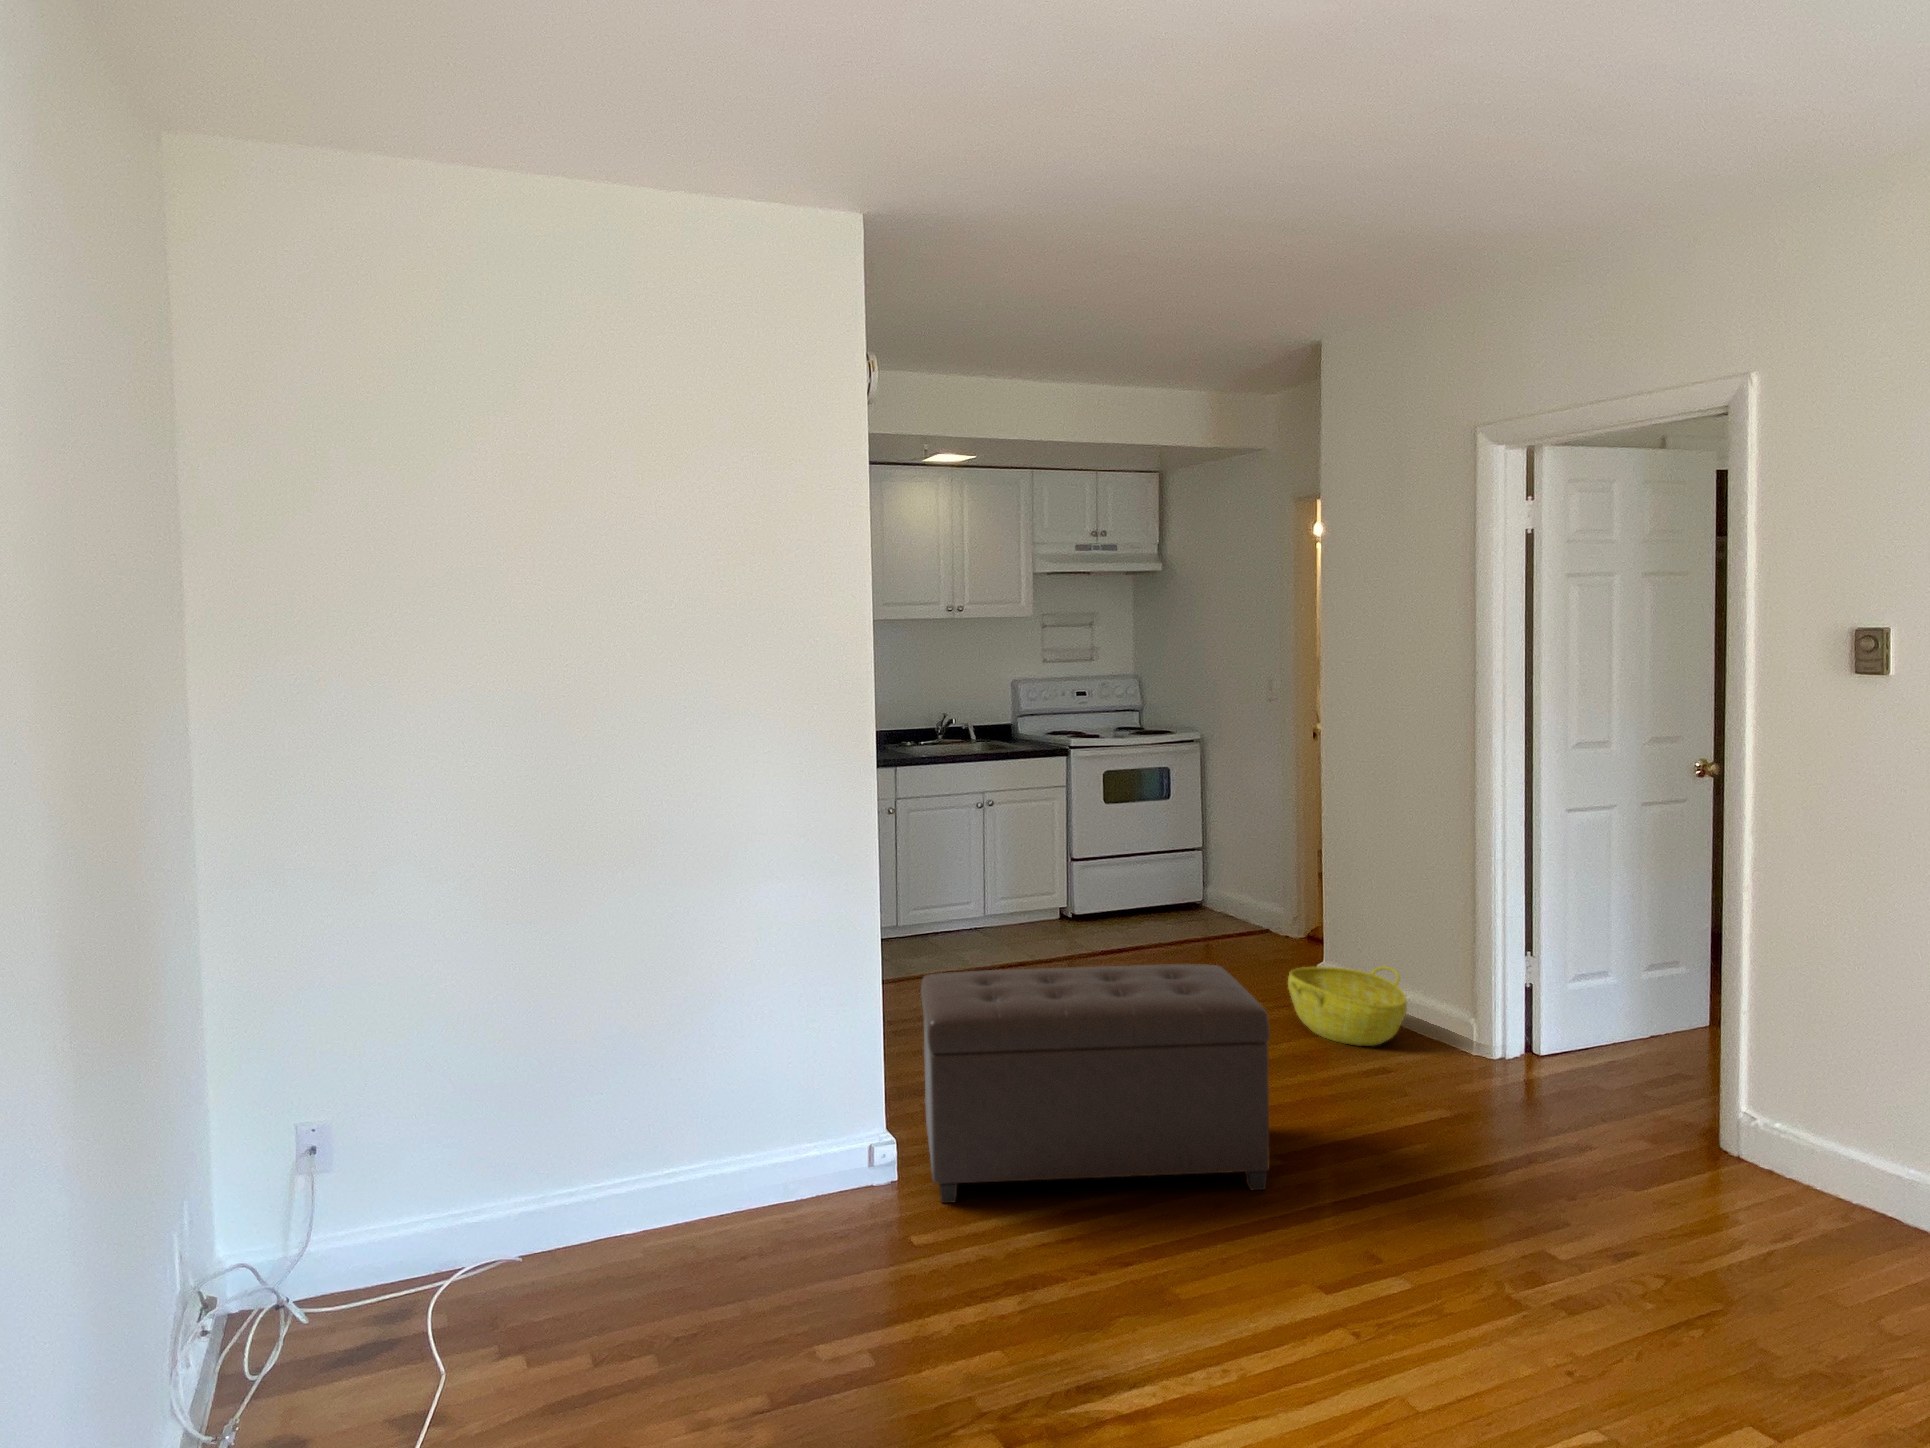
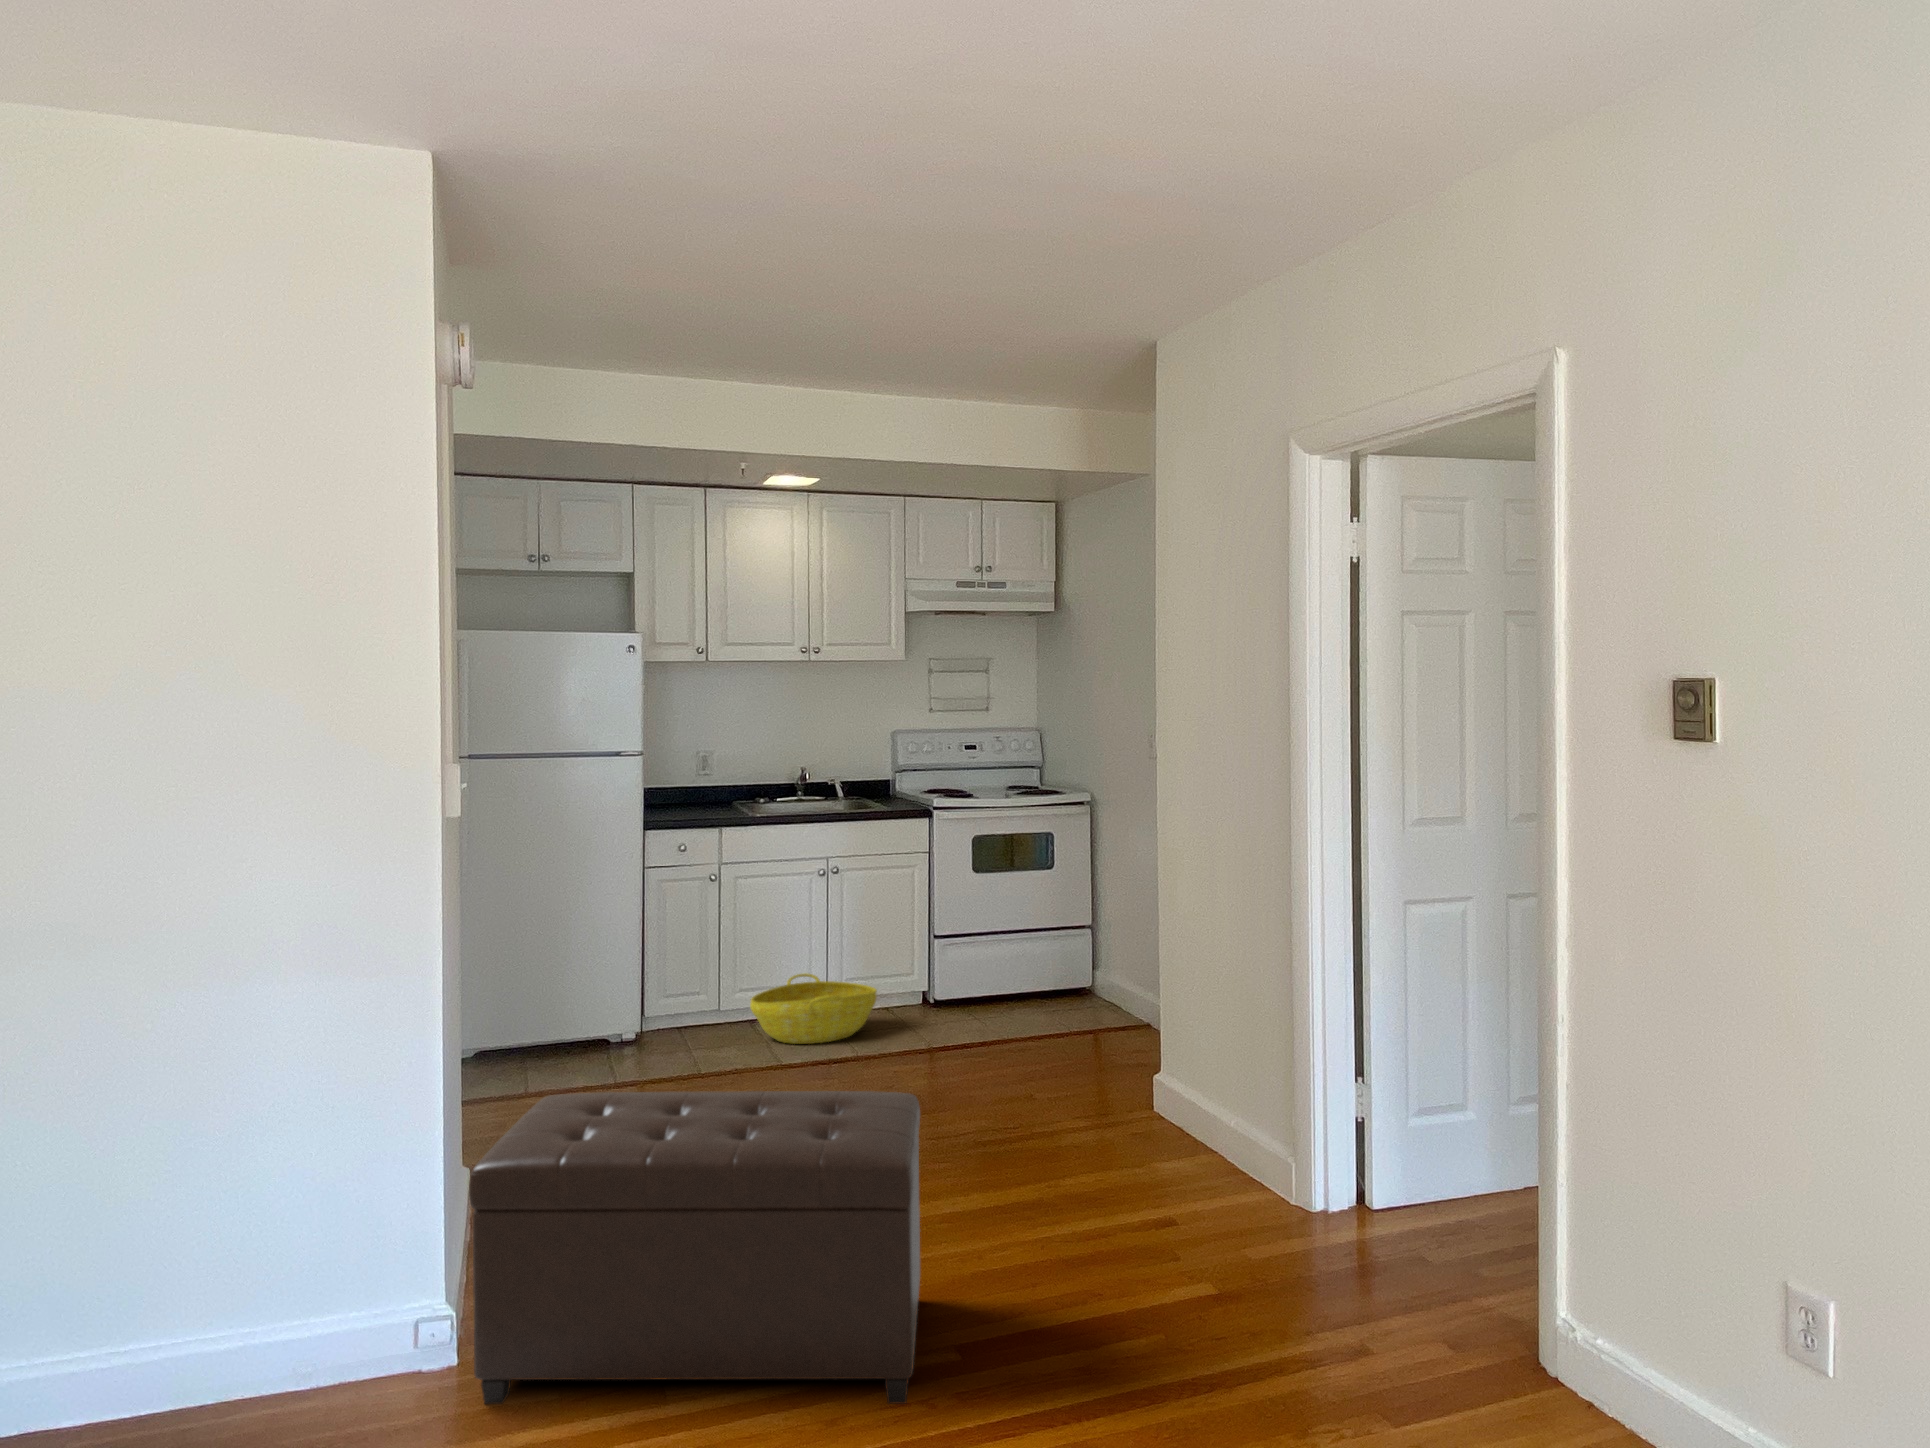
basket: present [1288,966,1407,1046] -> present [750,973,877,1044]

